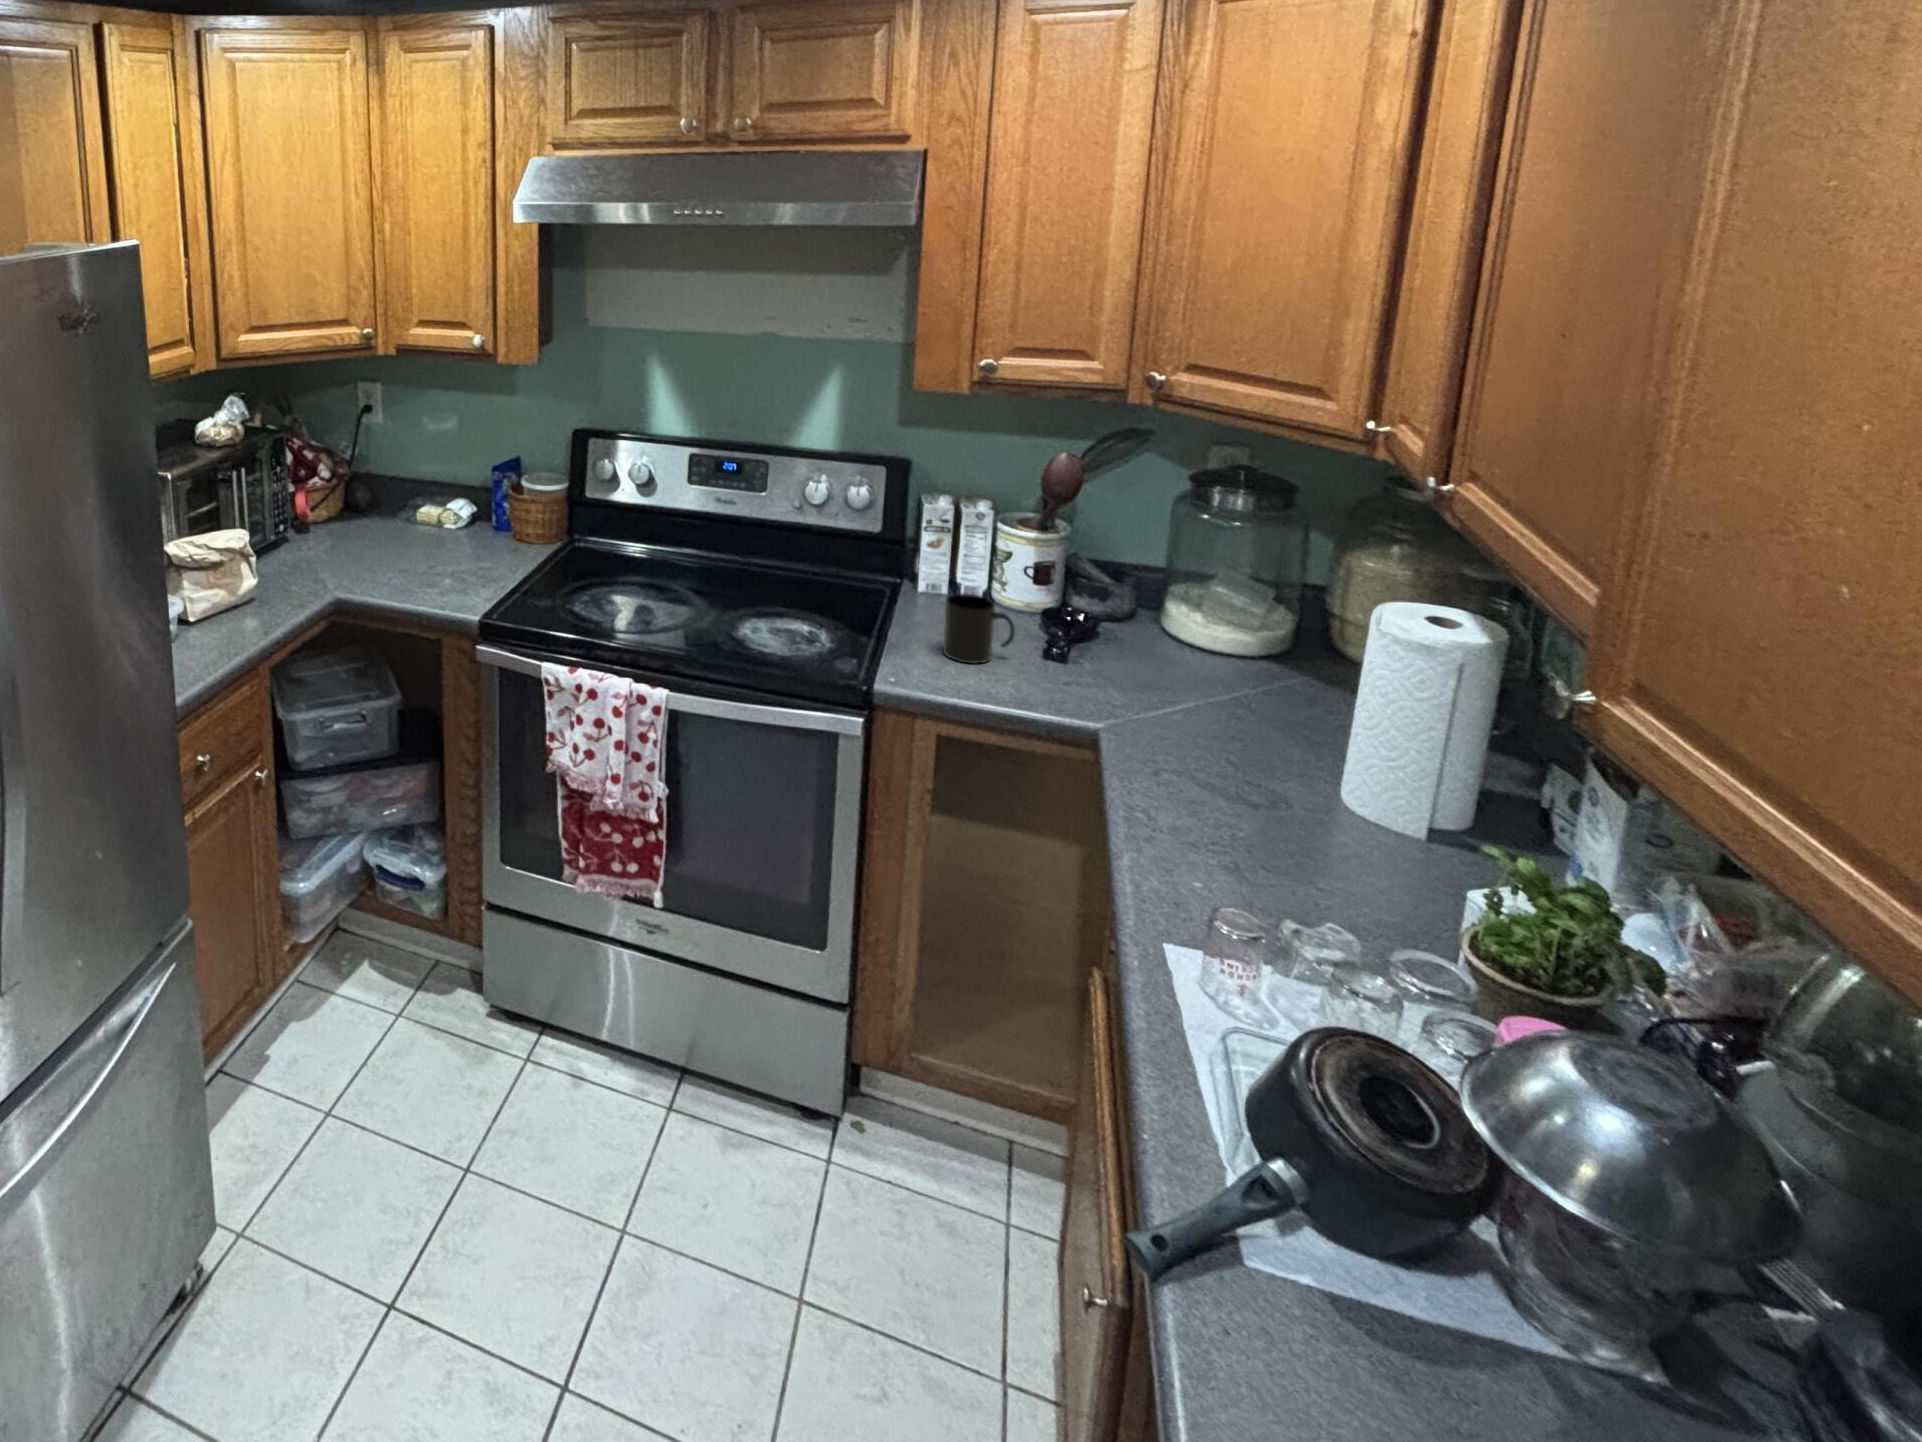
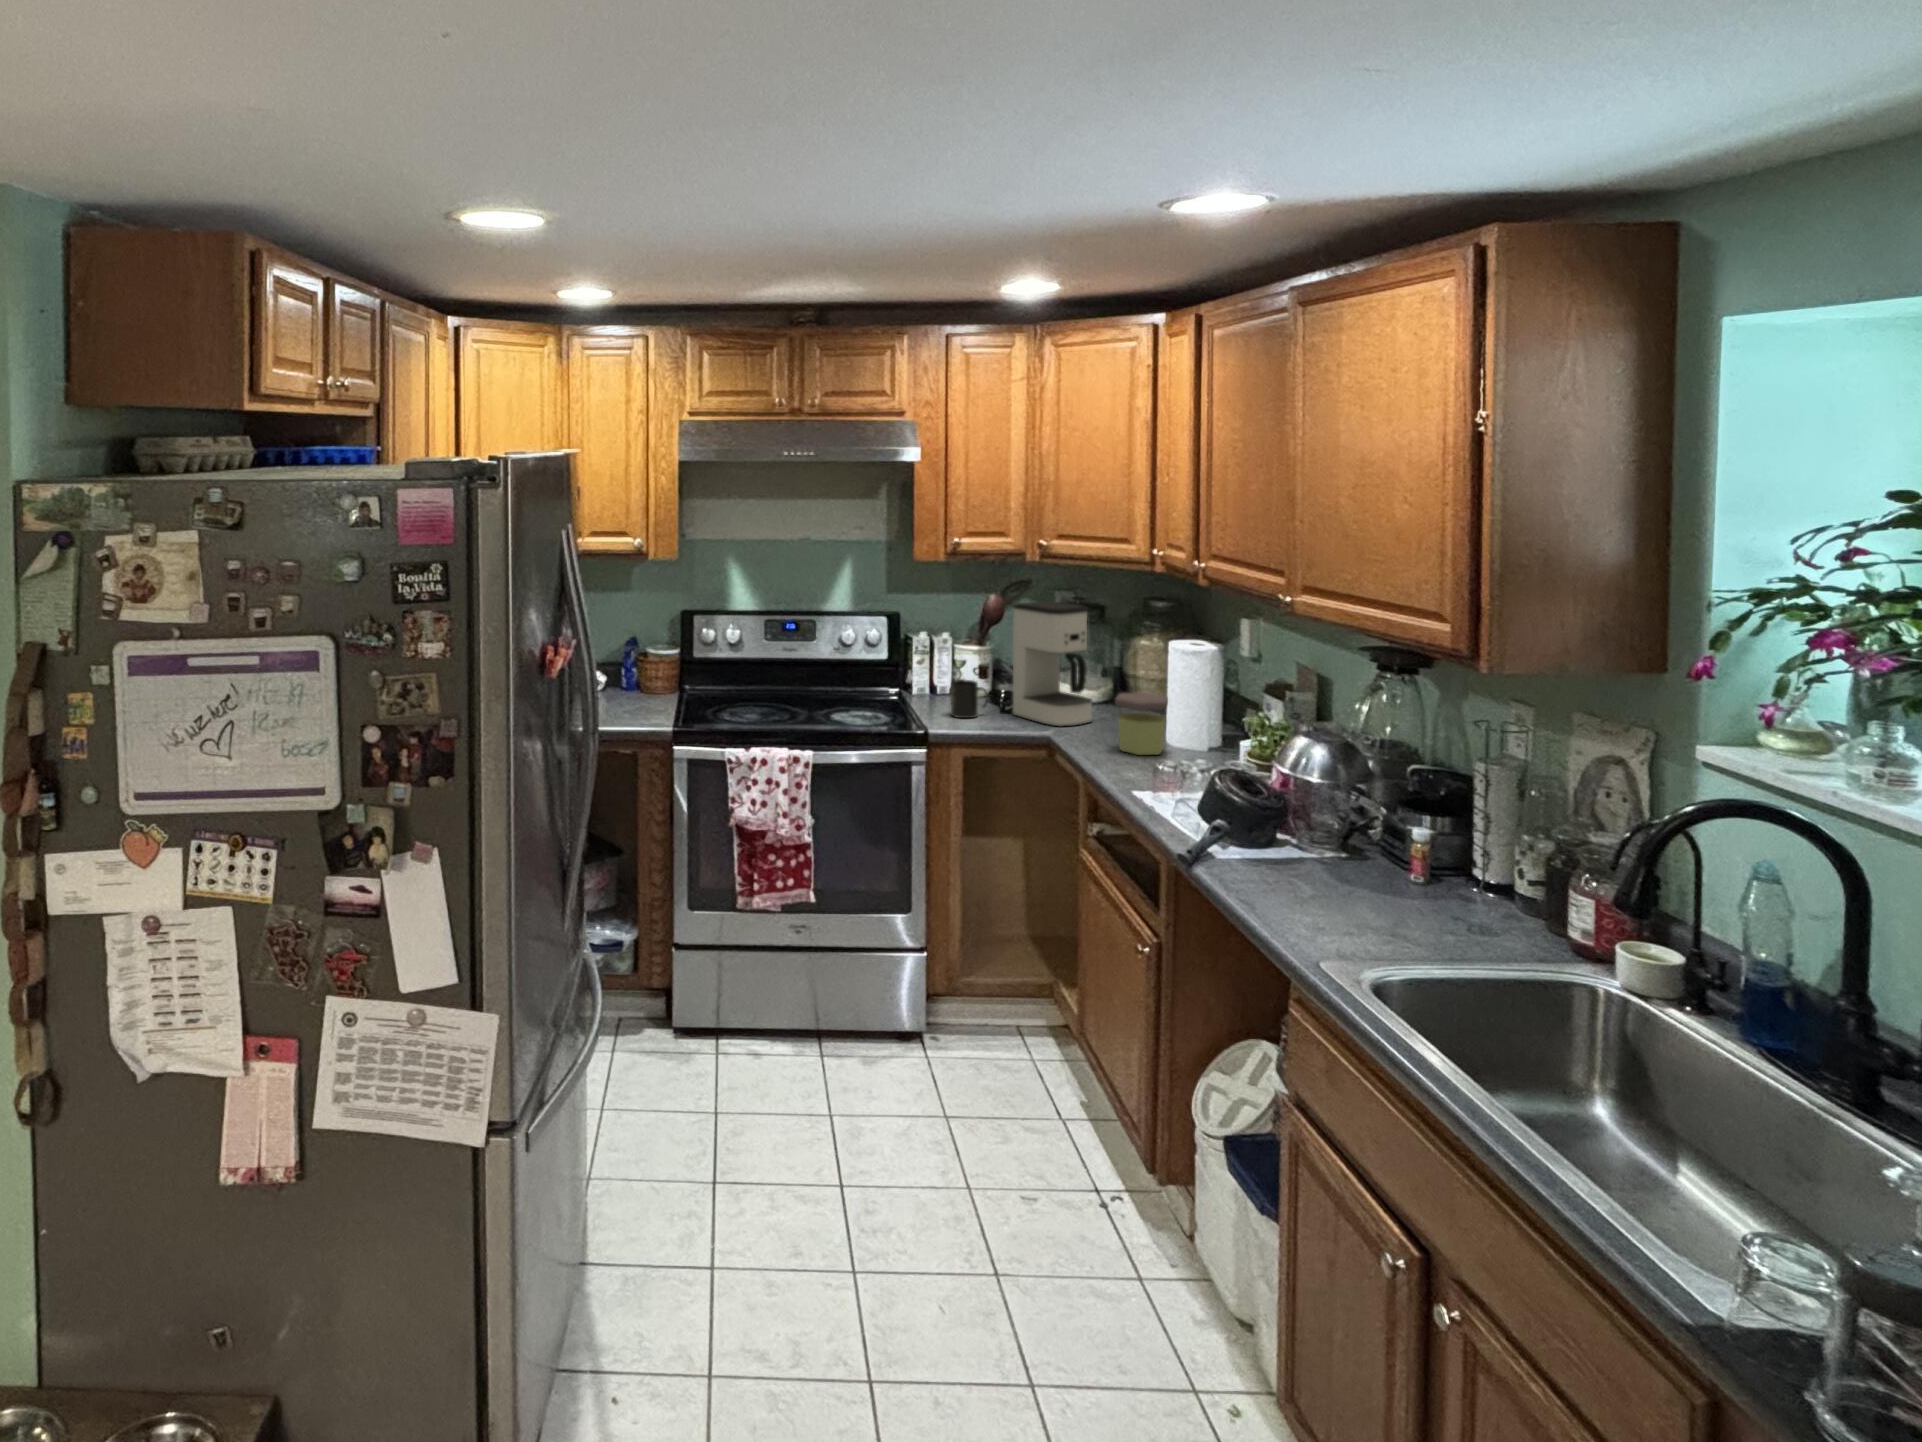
coffee maker: none [1058,478,1222,717] -> present [1013,601,1092,726]
jar: none [1211,702,1343,845] -> present [1115,692,1168,755]

